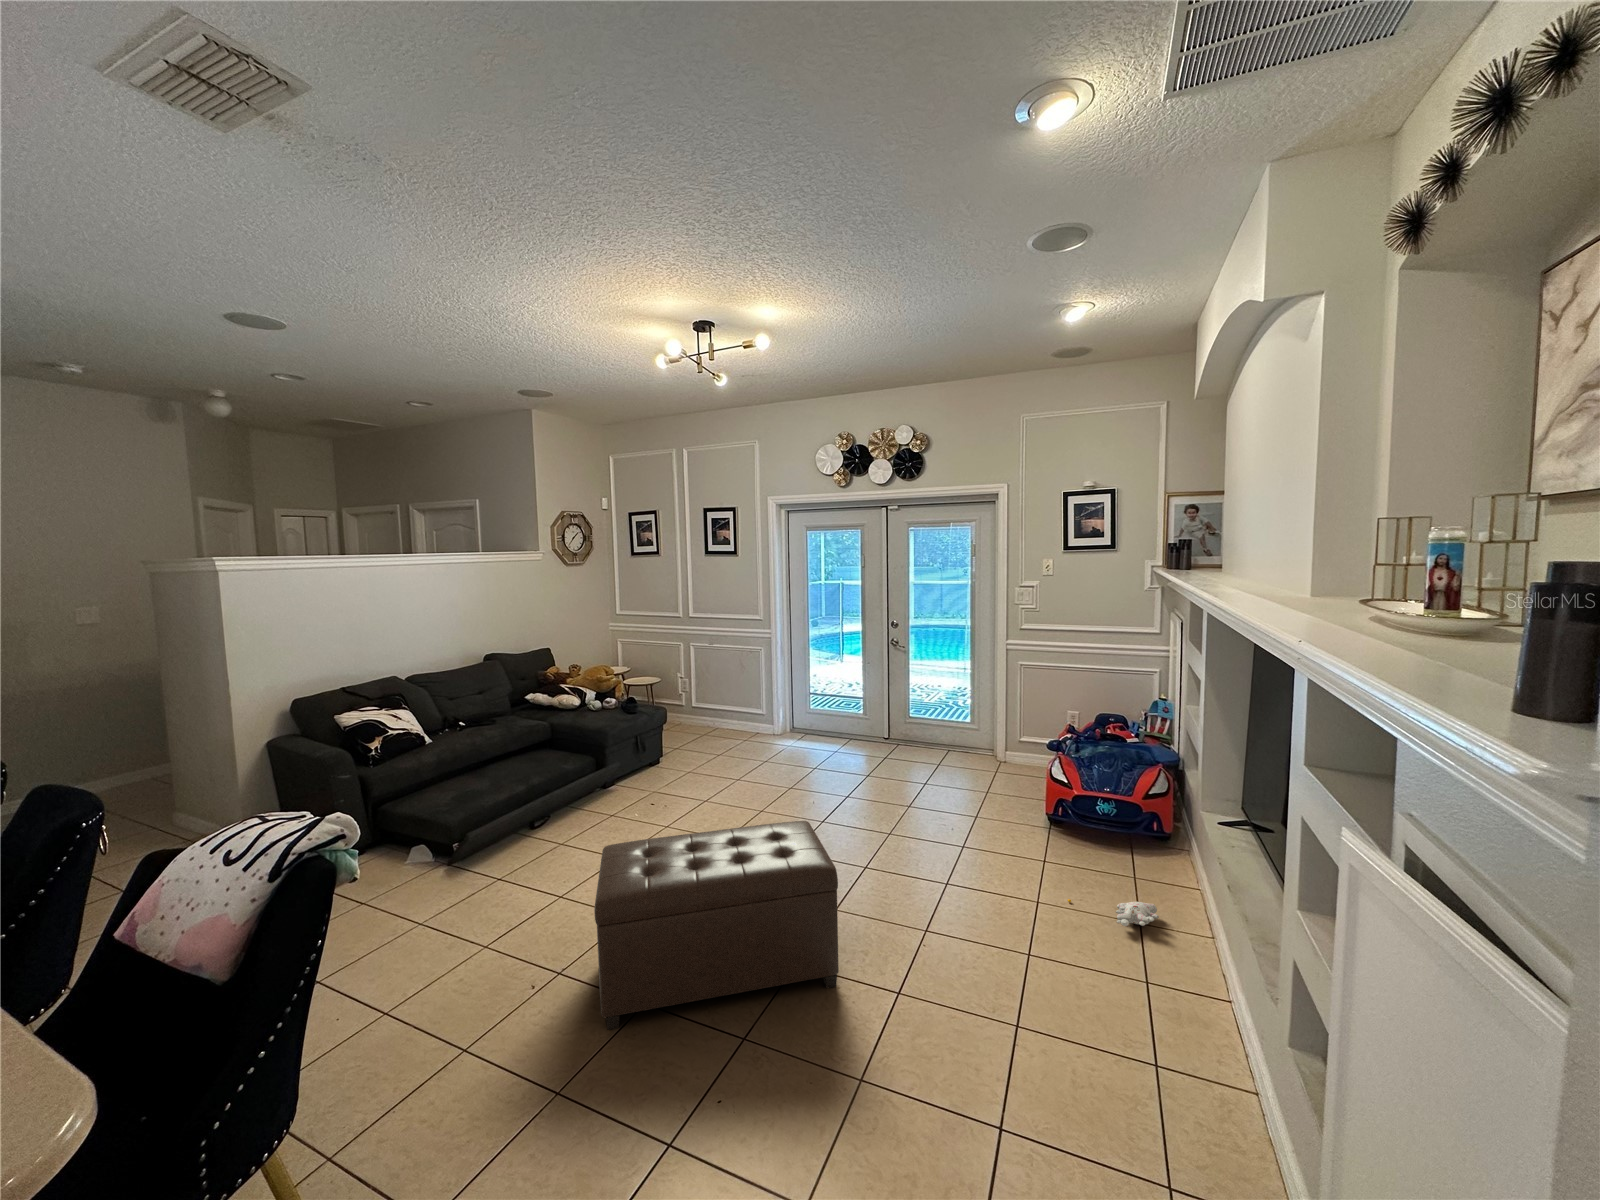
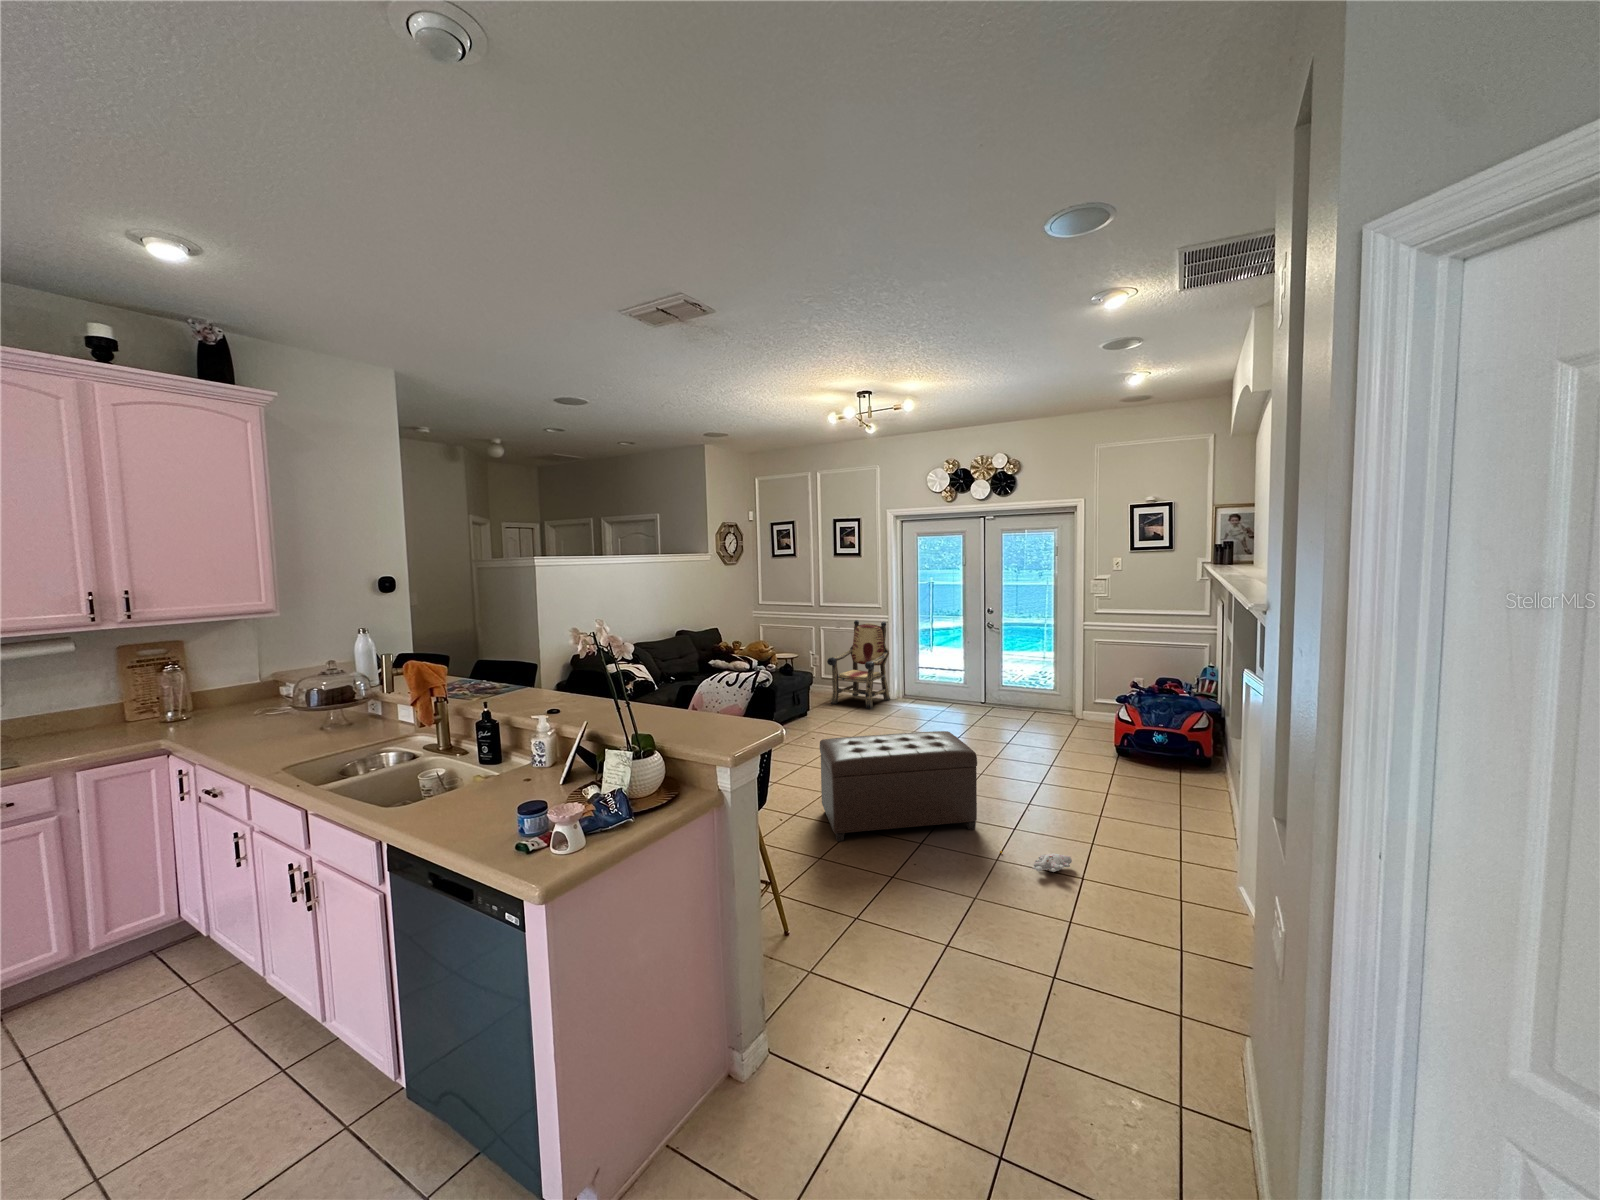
armchair: none [692,637,775,753] -> present [827,620,890,709]
plush toy: present [1068,899,1159,926] -> present [1000,851,1072,872]

